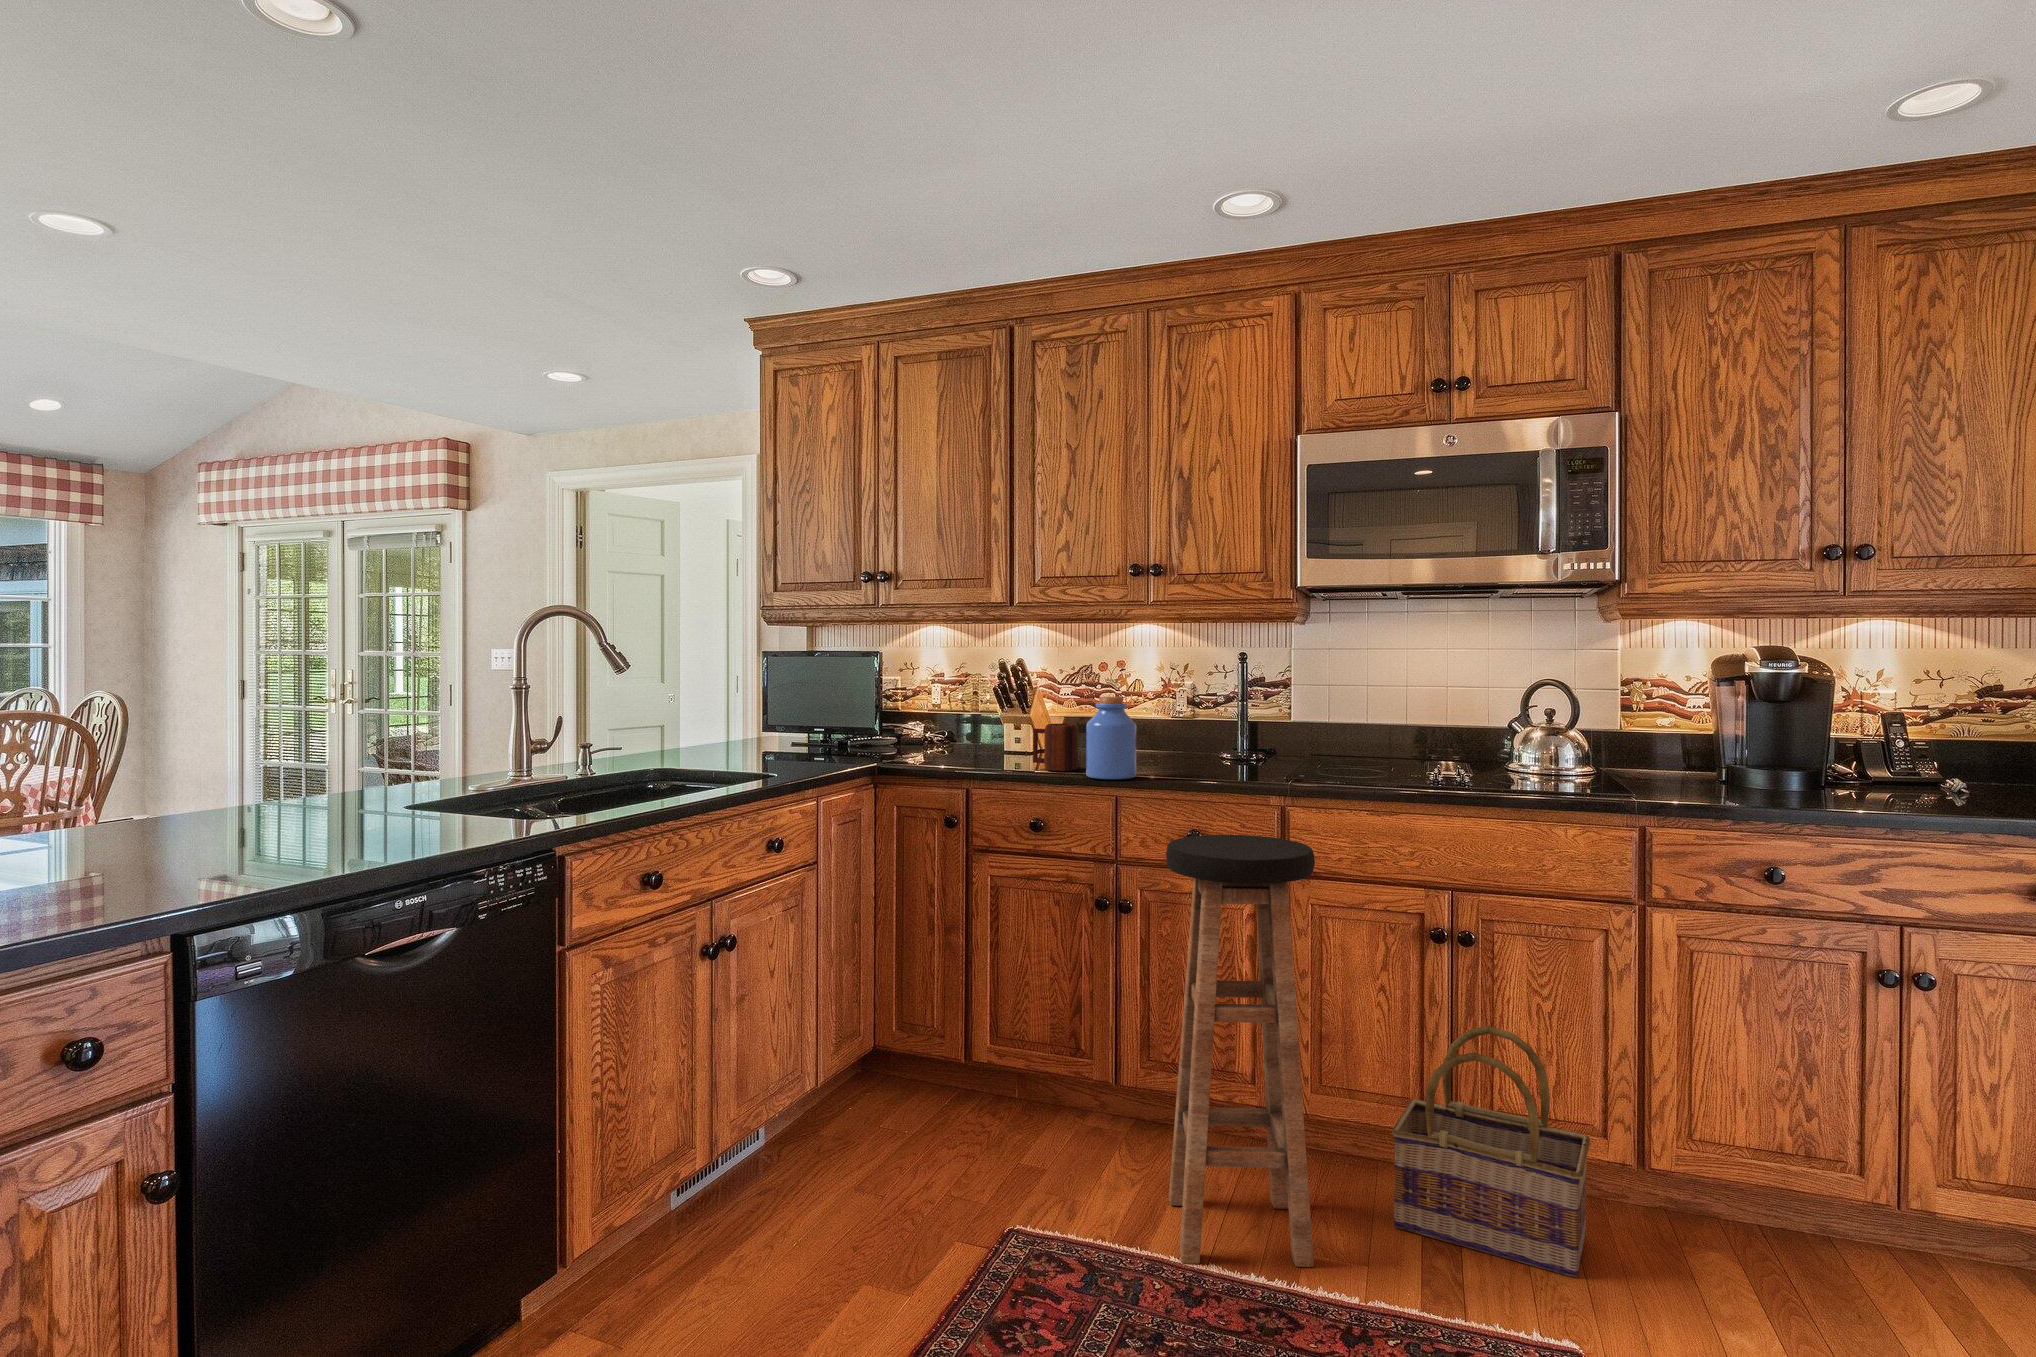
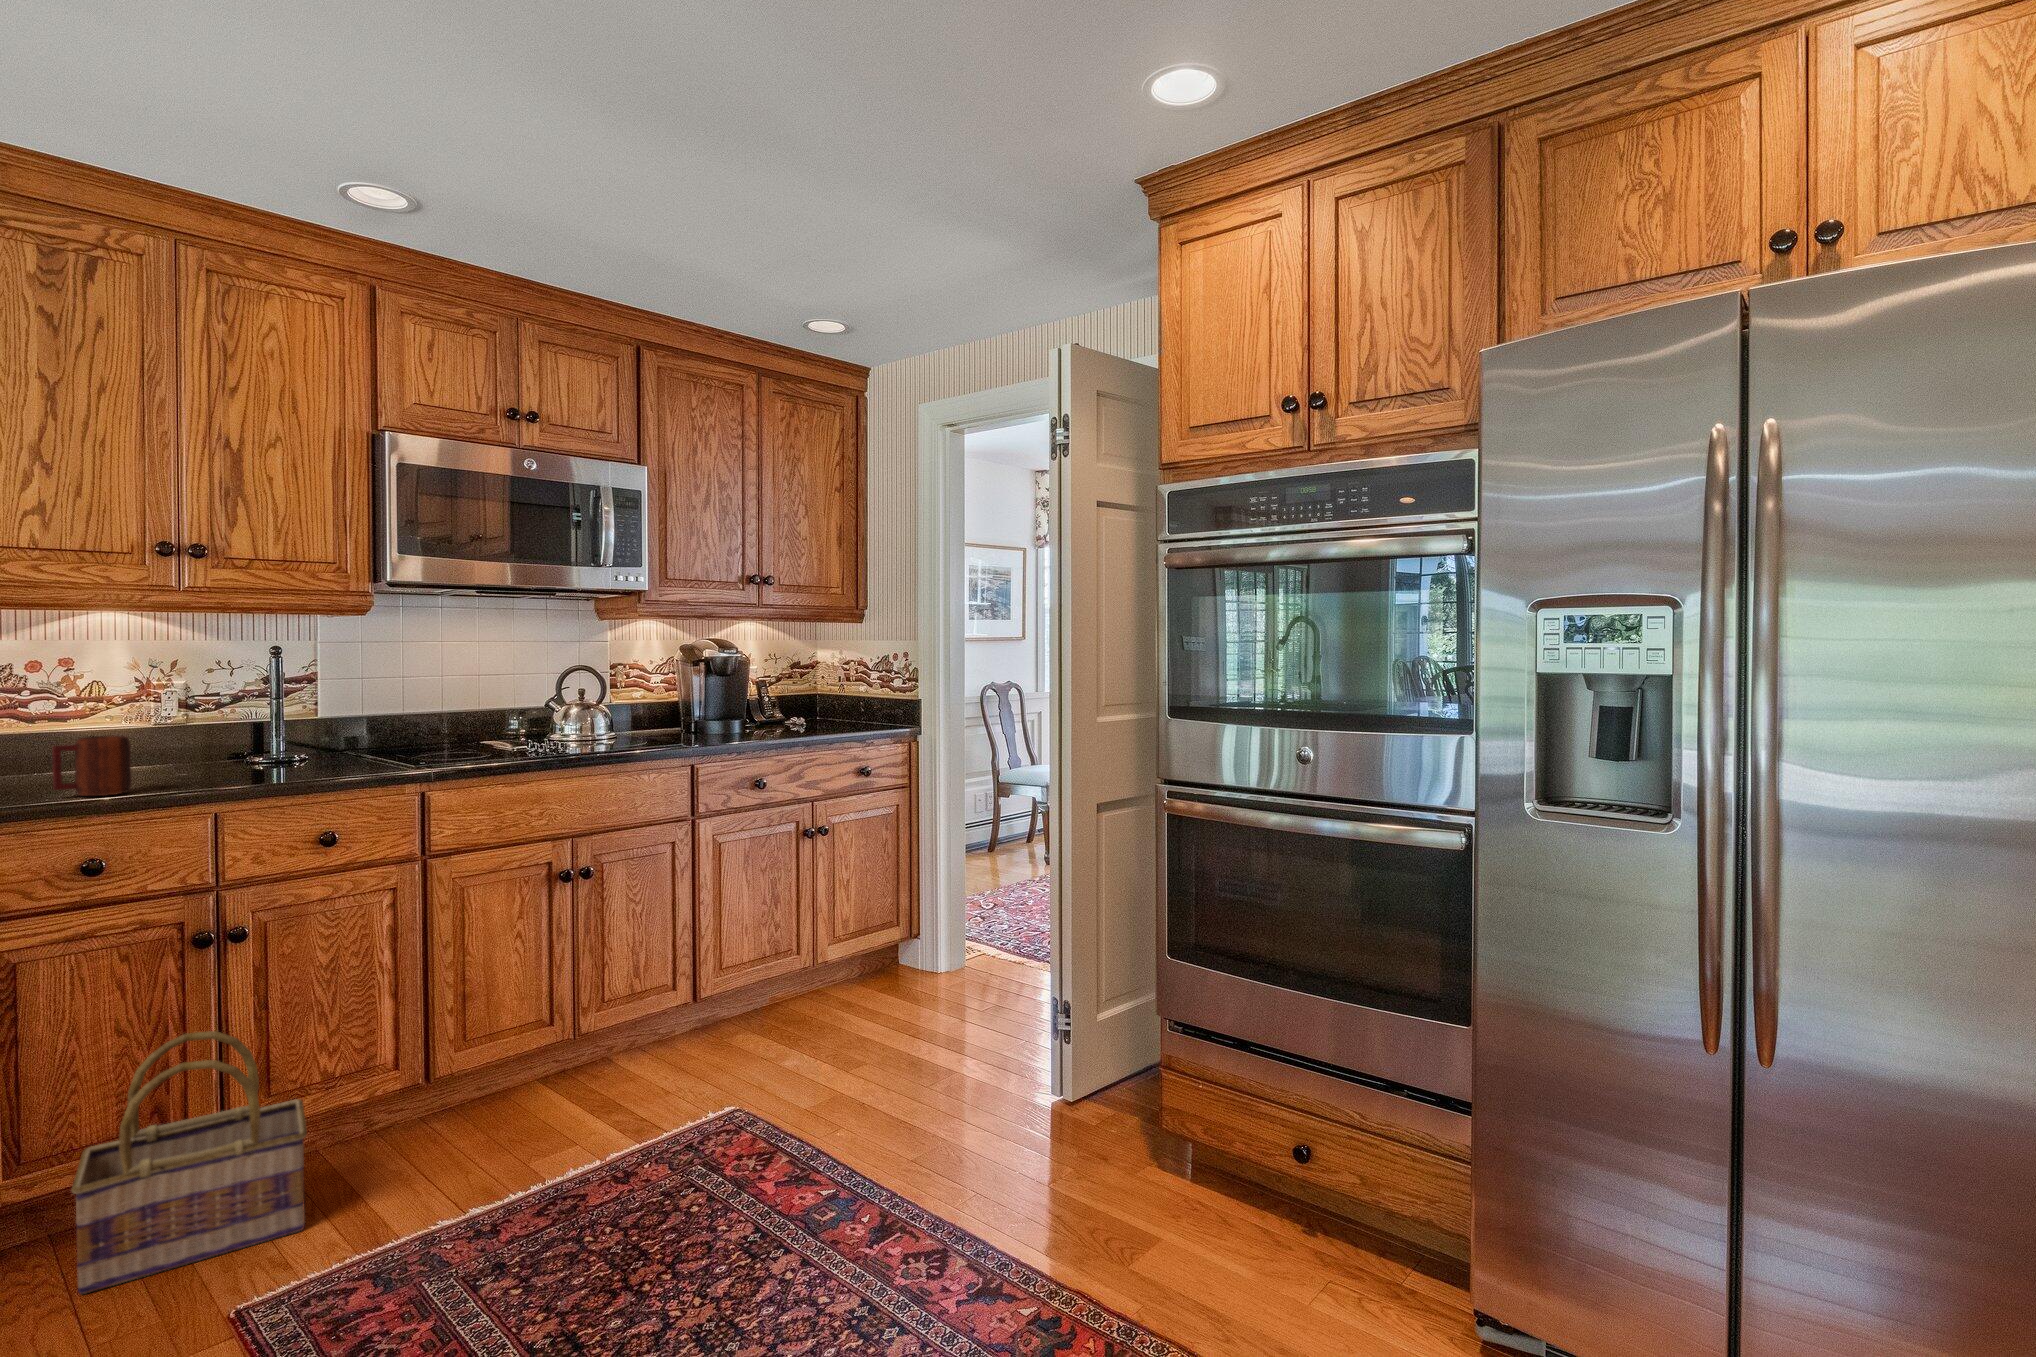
jar: present [1086,697,1136,779] -> none [175,698,251,795]
bar stool: present [1166,835,1315,1267] -> none [375,818,559,1228]
basket: present [1392,1026,1590,1277] -> present [72,1031,307,1294]

